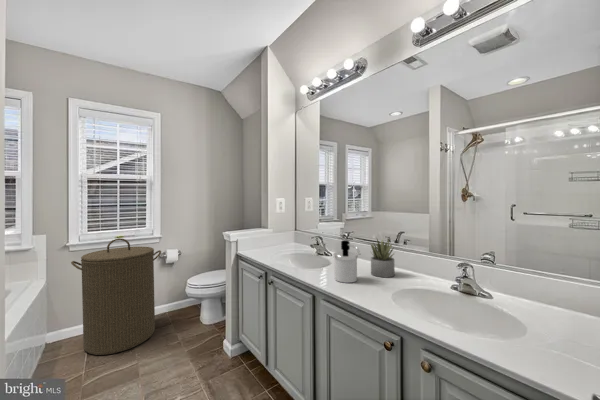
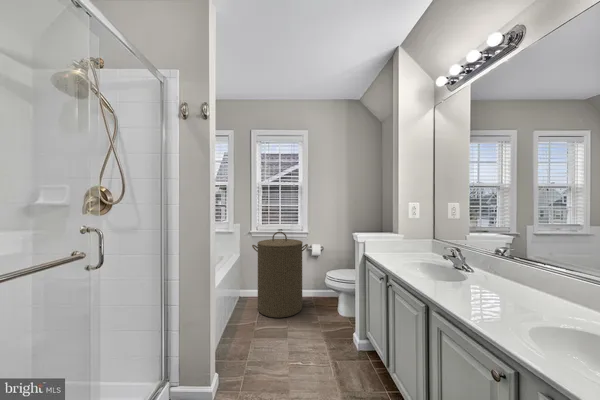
succulent plant: present [371,239,395,277] -> none [519,254,567,310]
soap dispenser: present [334,240,361,283] -> none [460,251,495,304]

